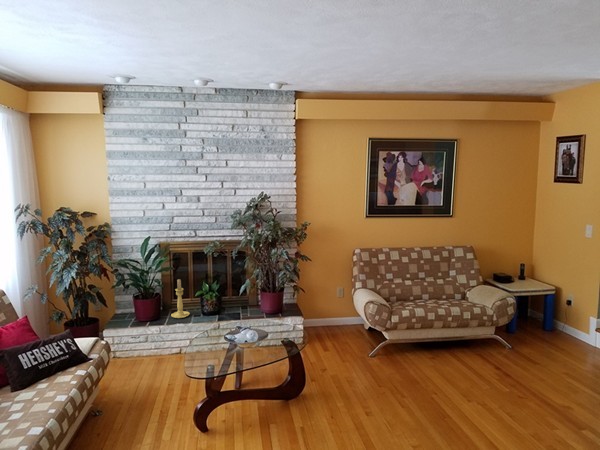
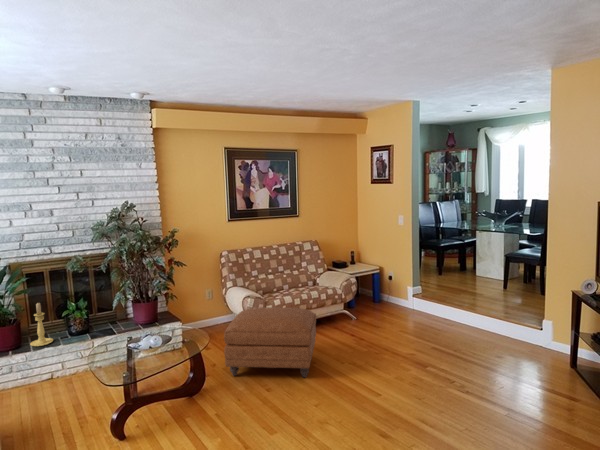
ottoman: none [329,317,445,413] -> present [224,307,316,378]

